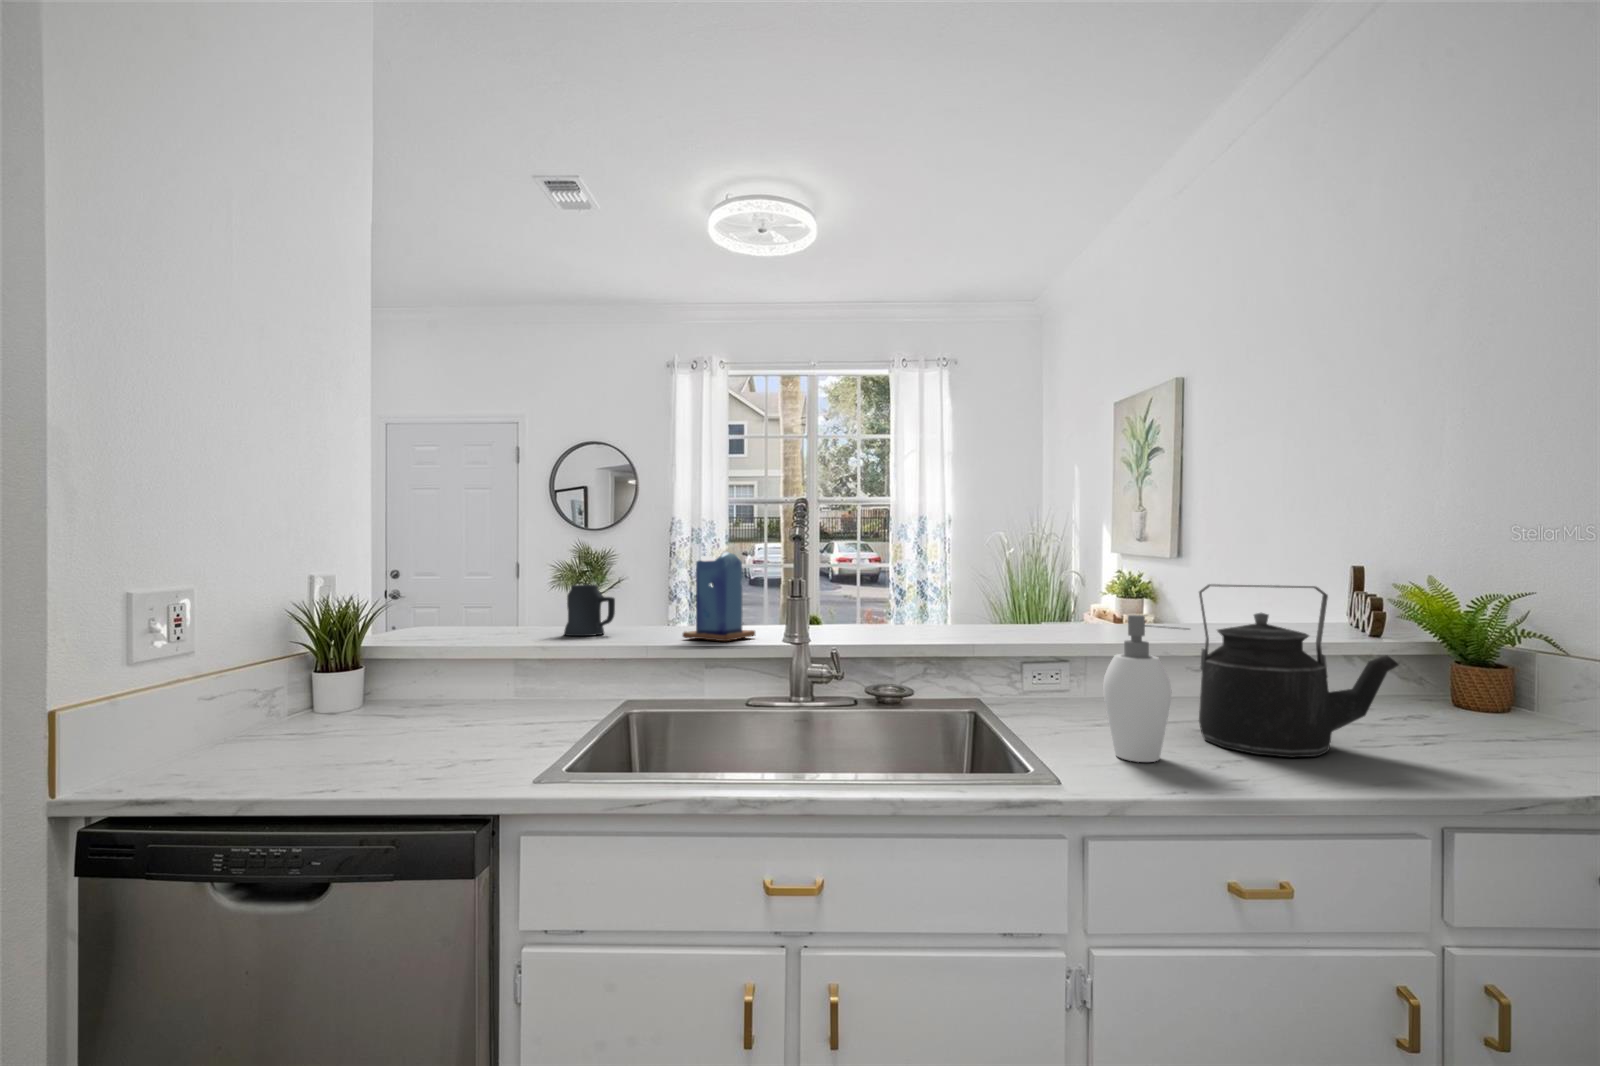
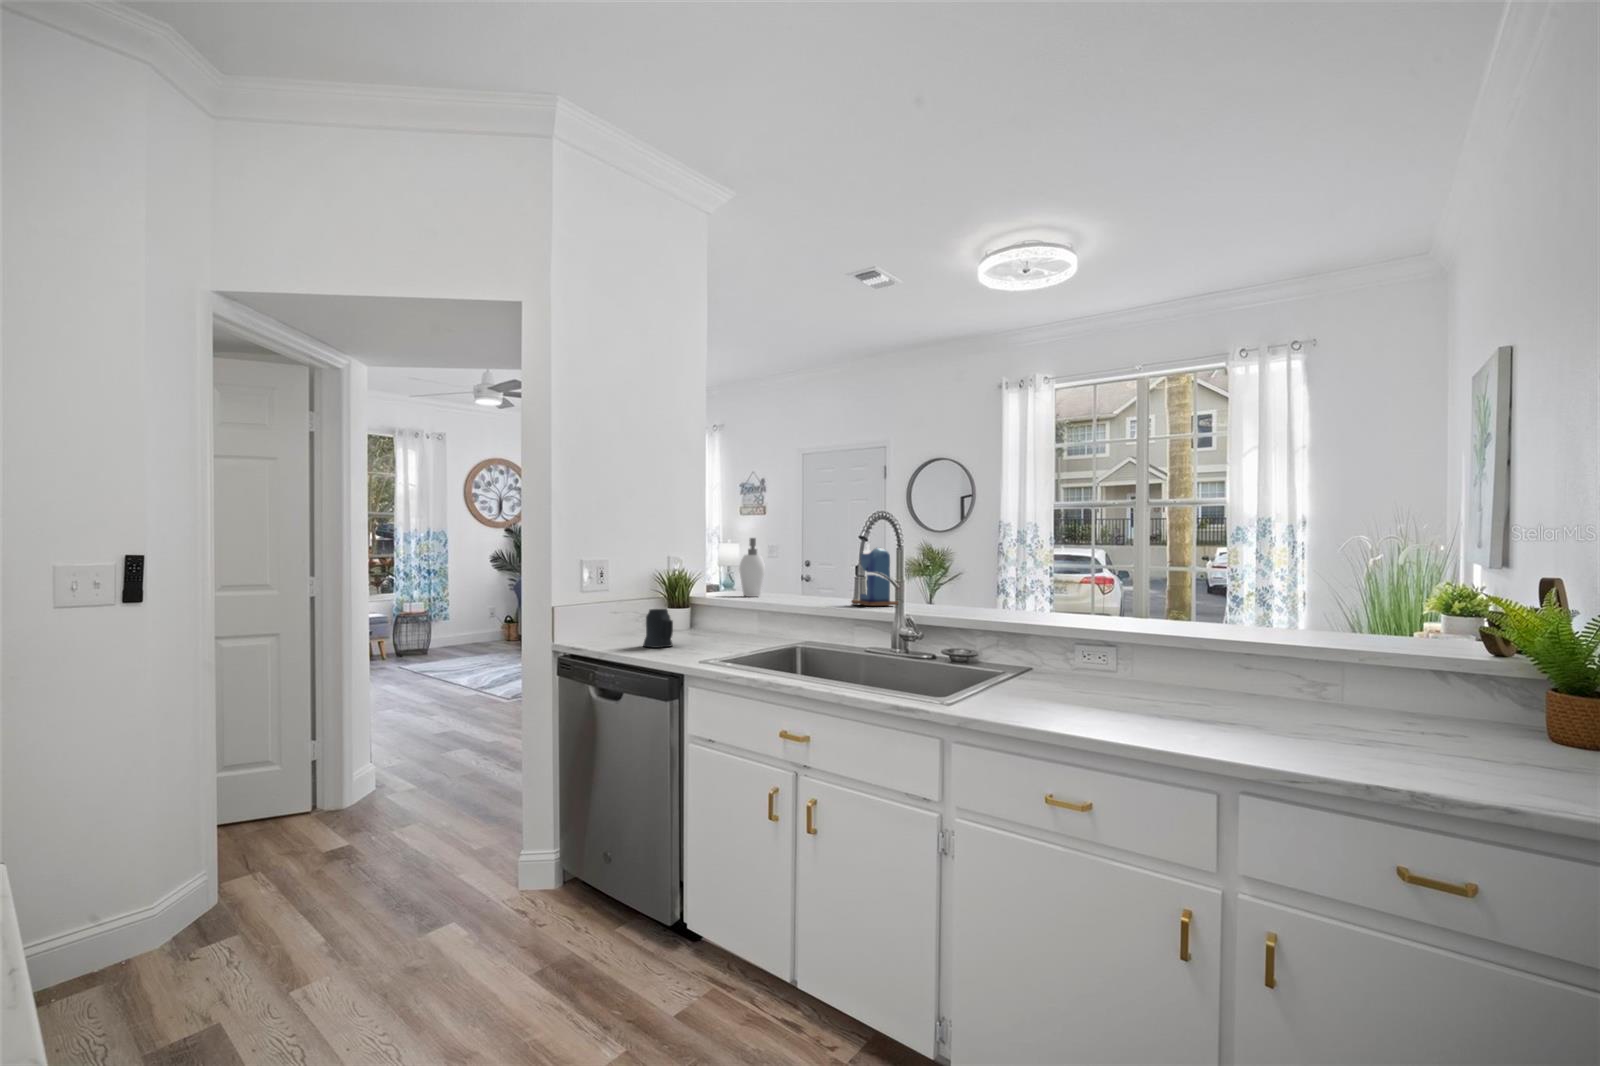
mug: present [564,584,615,636] -> present [643,609,673,648]
kettle: present [1199,584,1398,757] -> none [1138,577,1280,709]
soap dispenser: present [1103,615,1189,762] -> present [739,538,765,597]

